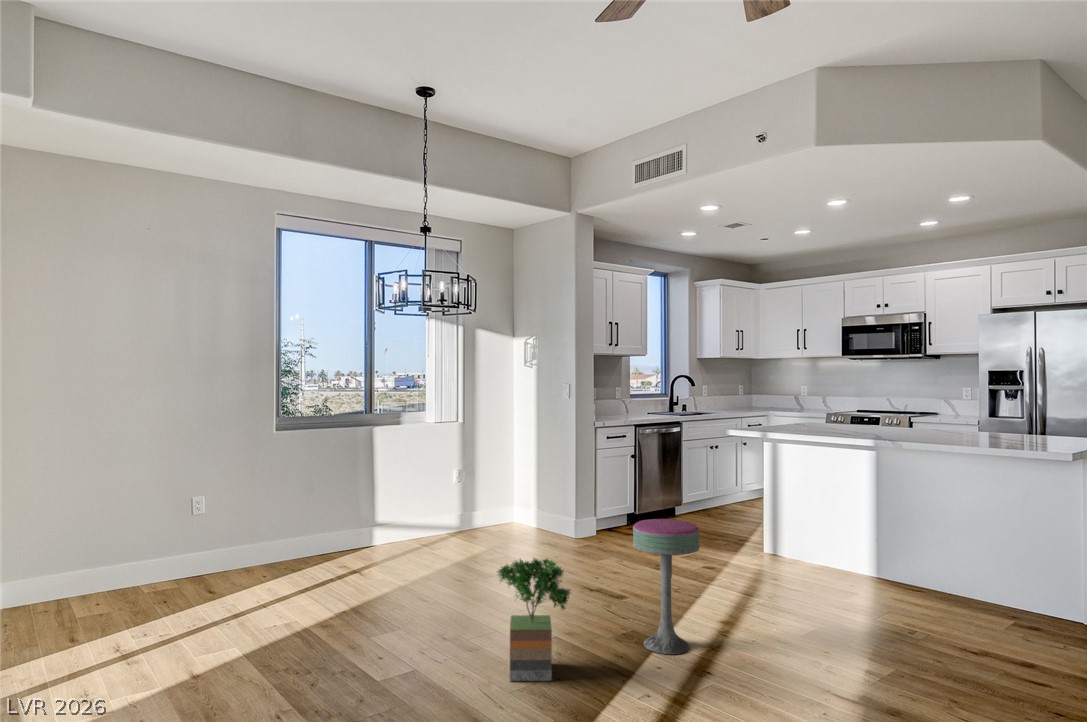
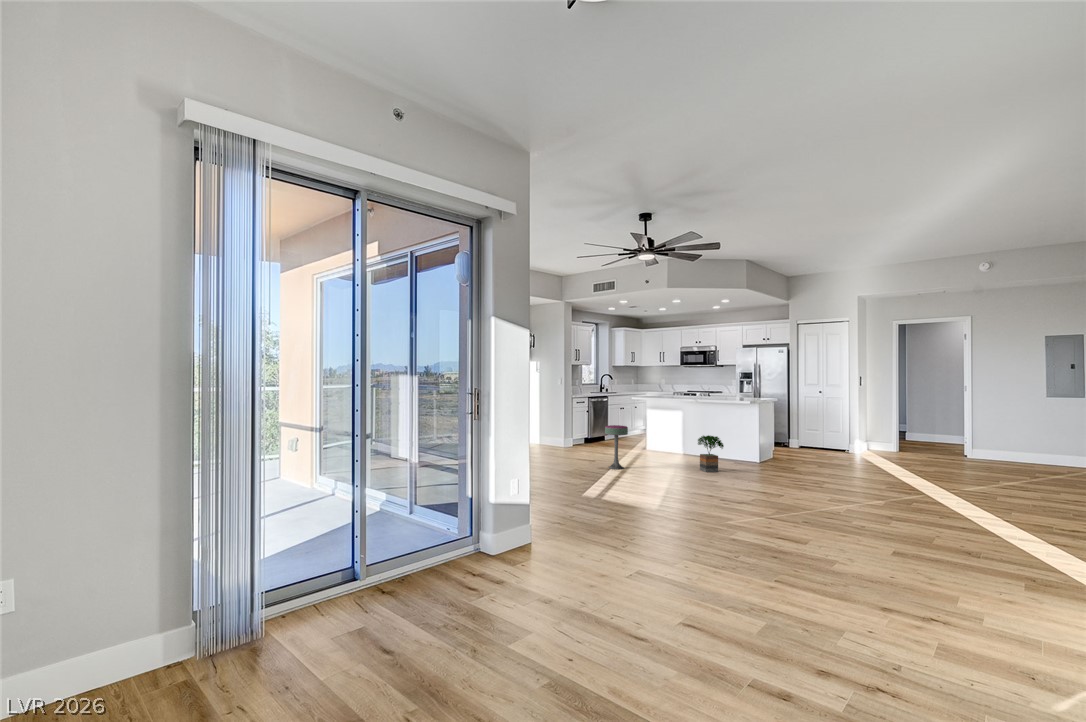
potted tree: present [497,558,570,681] -> present [698,435,724,472]

